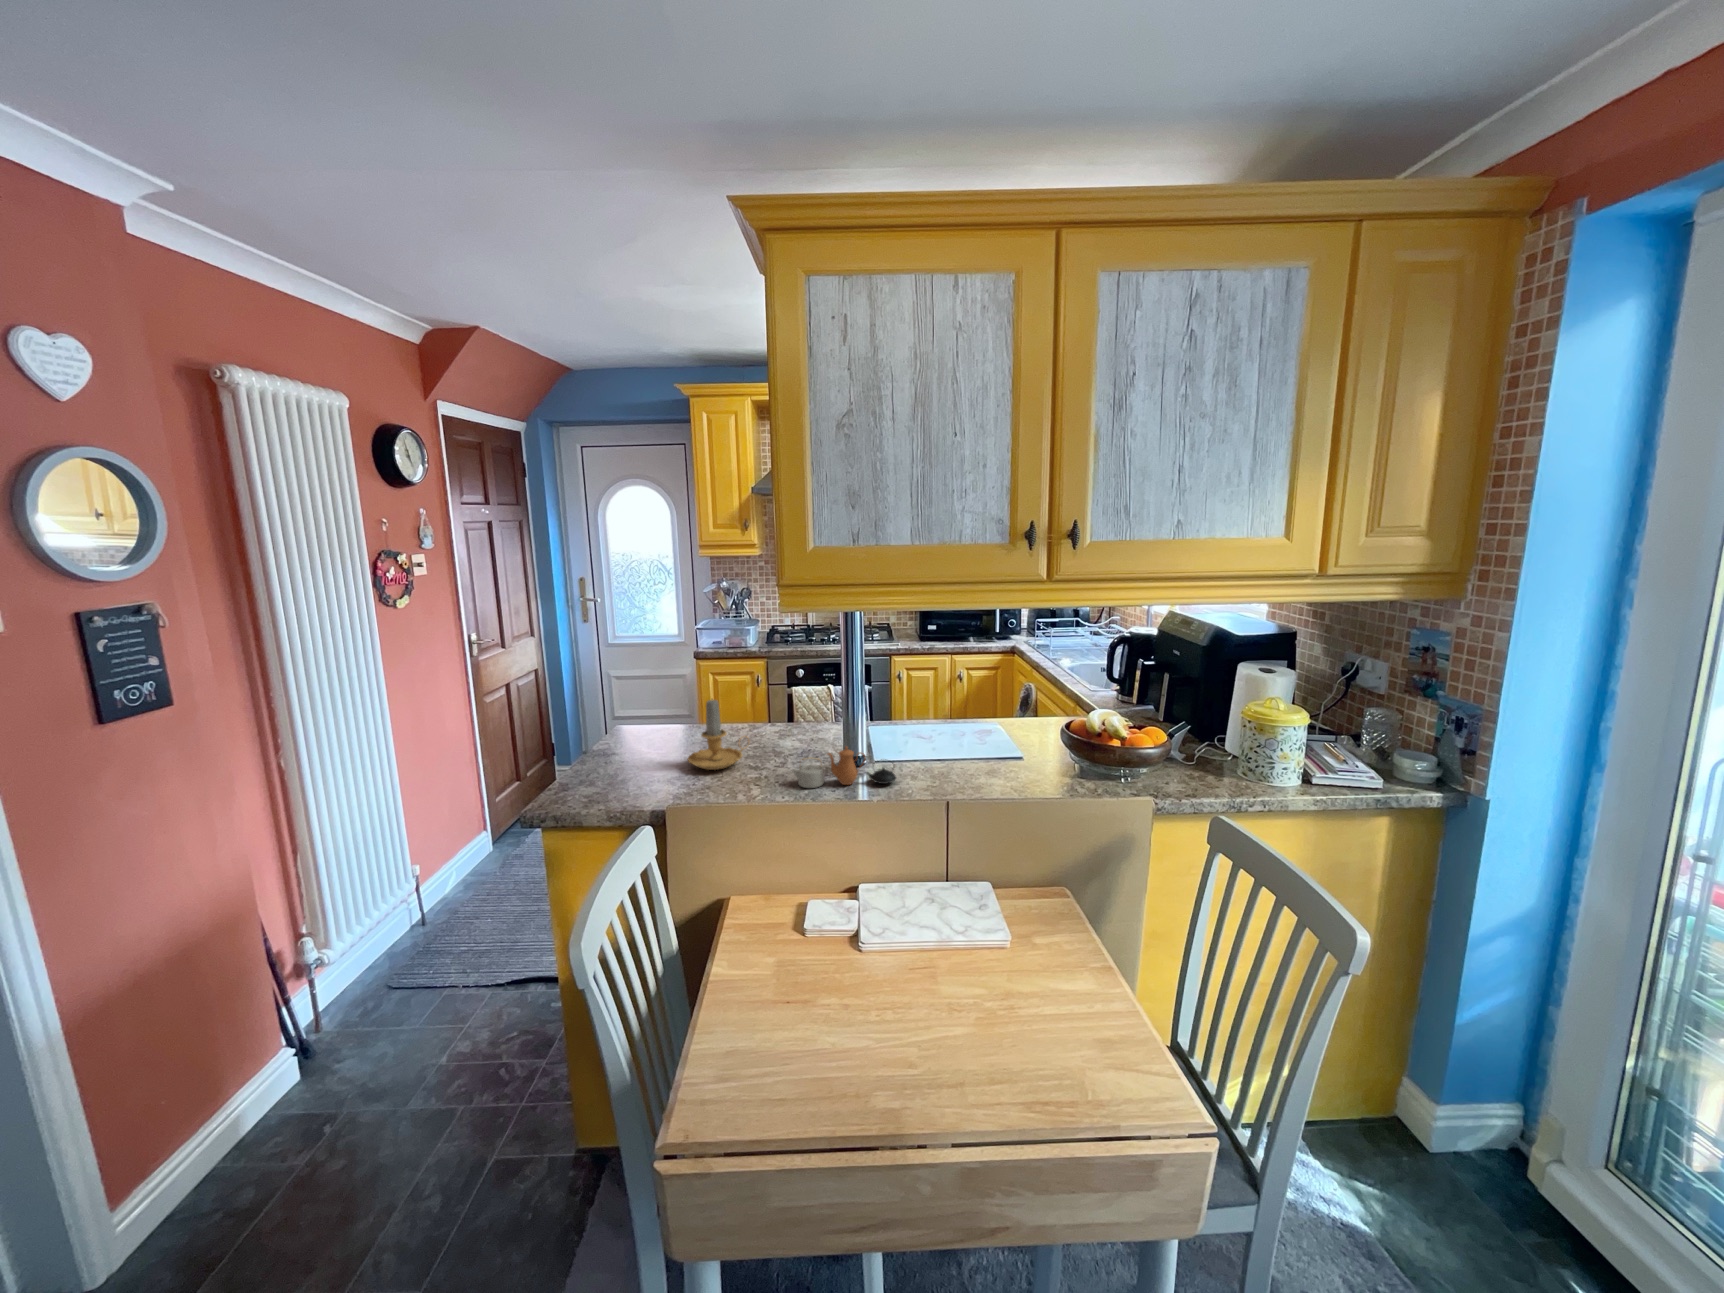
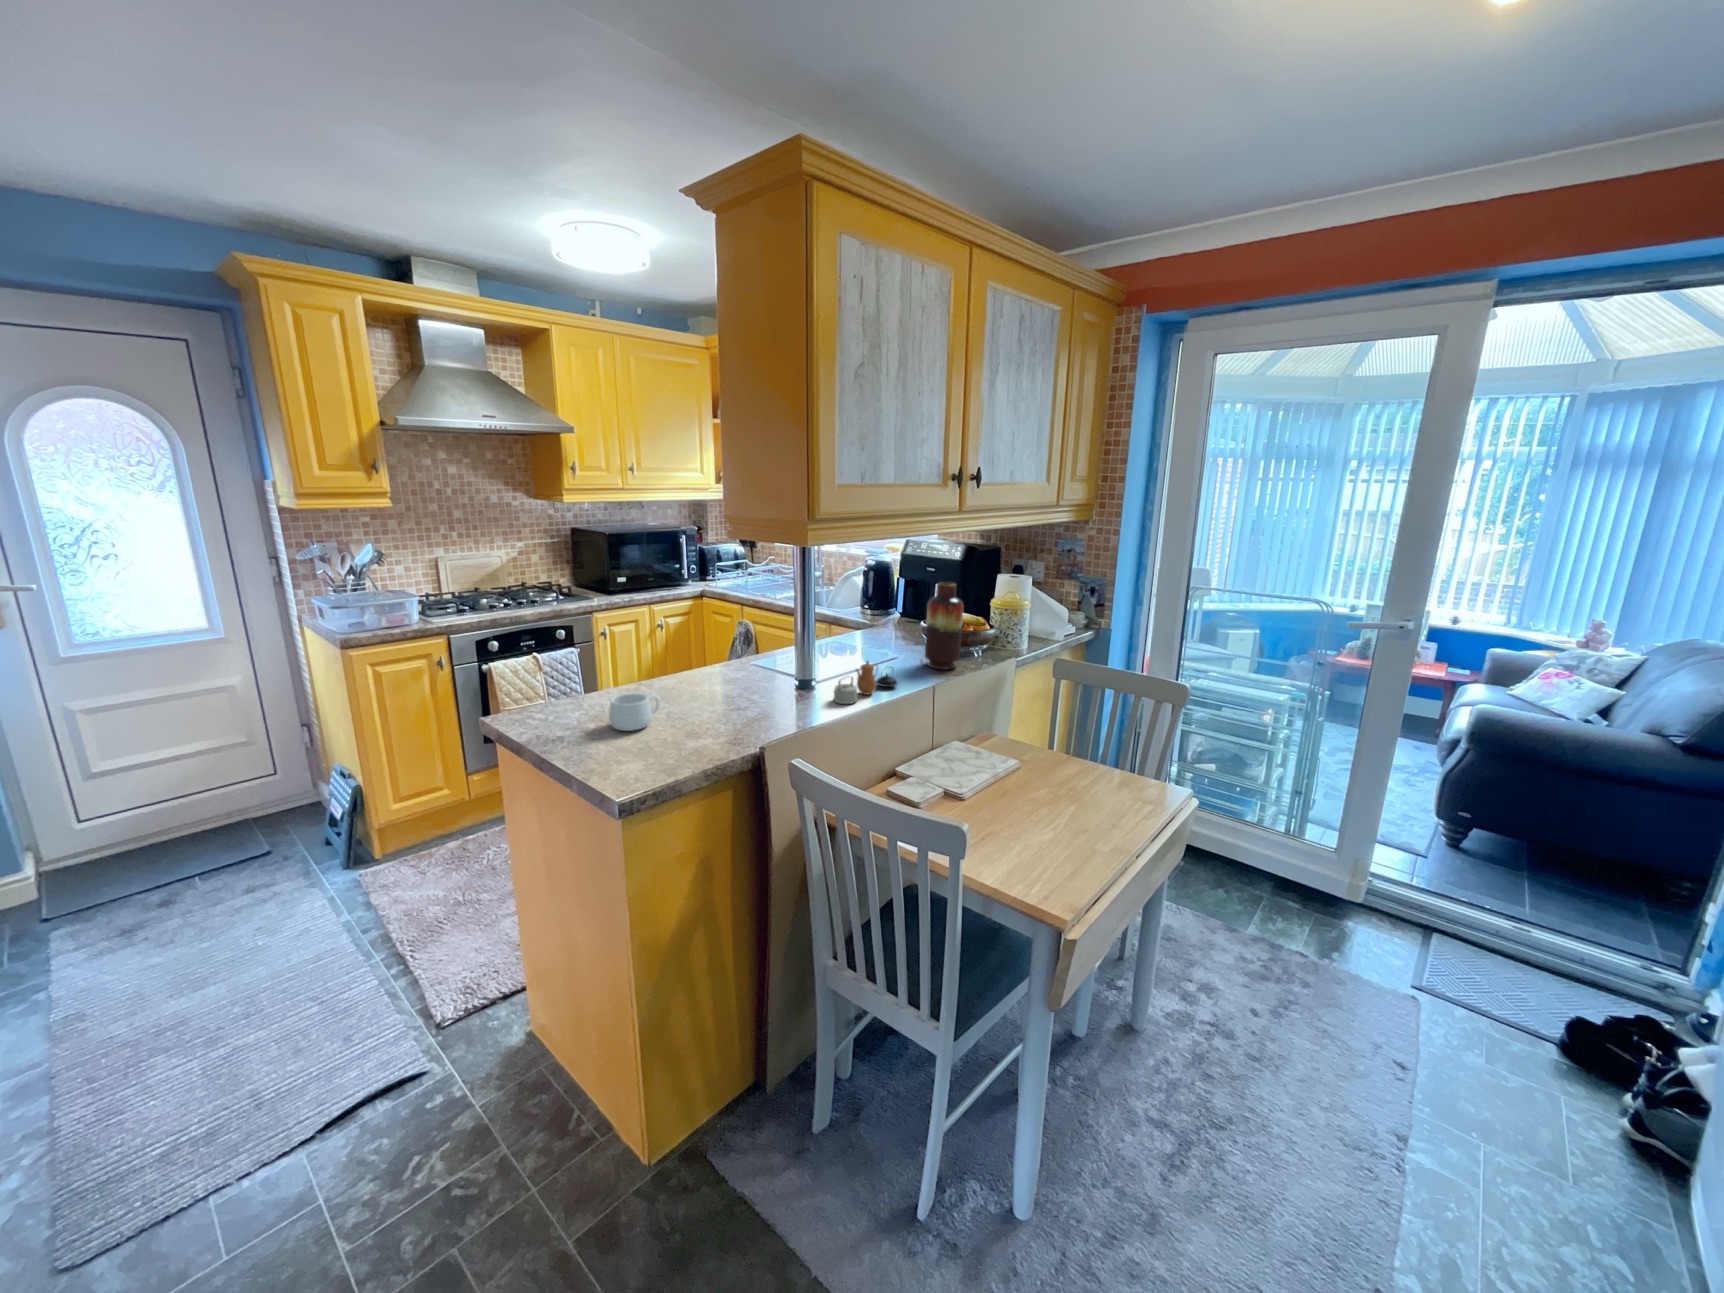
vase: none [980,671,1028,786] -> present [925,582,963,670]
candle: present [688,699,748,770] -> none [708,640,765,716]
mug: none [617,726,662,758] -> present [609,693,659,731]

